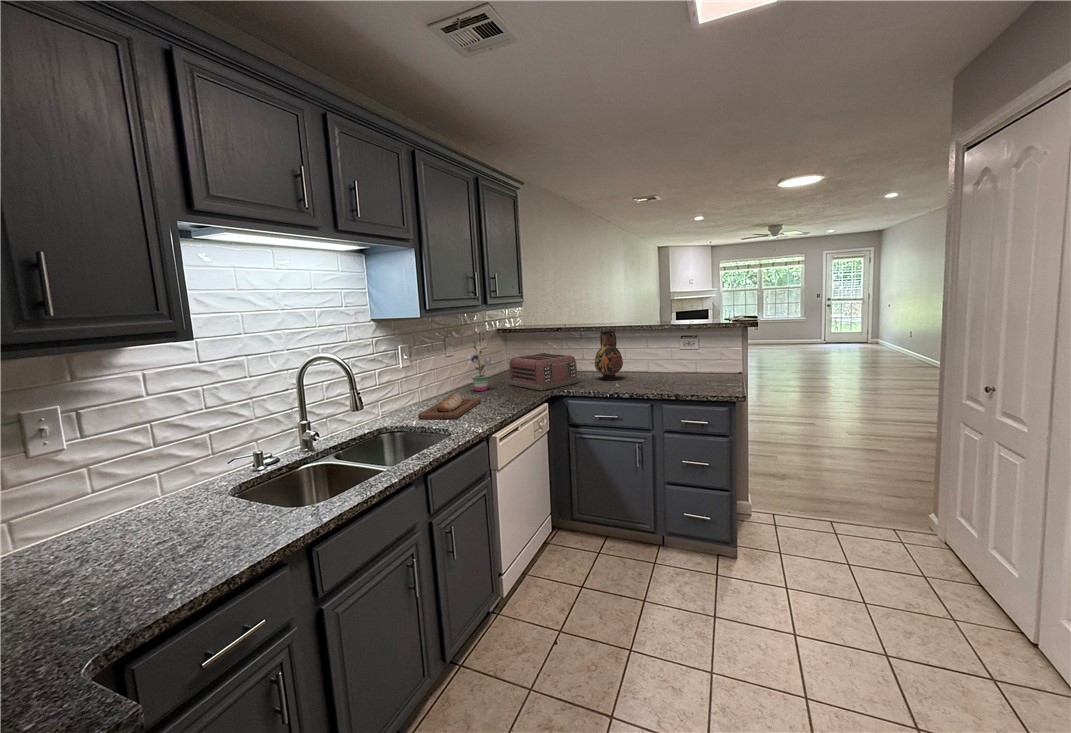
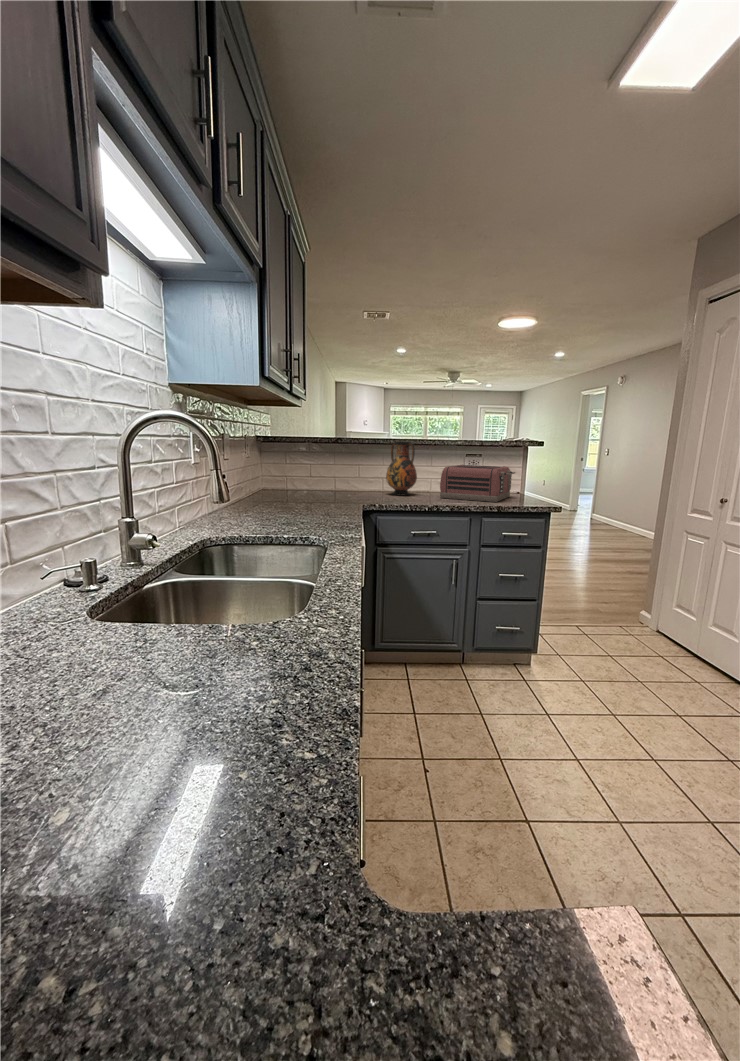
potted plant: present [468,341,493,391] -> none [255,441,286,504]
toaster: present [509,353,578,391] -> present [440,465,515,502]
bread loaf: present [418,394,481,419] -> none [238,501,294,528]

